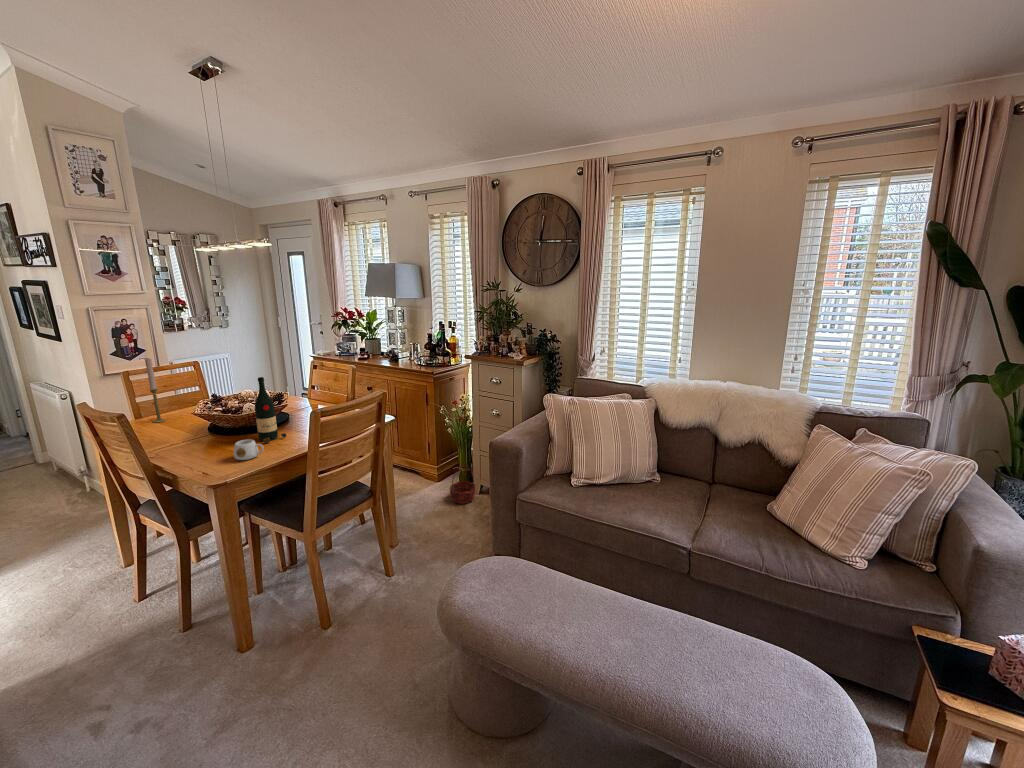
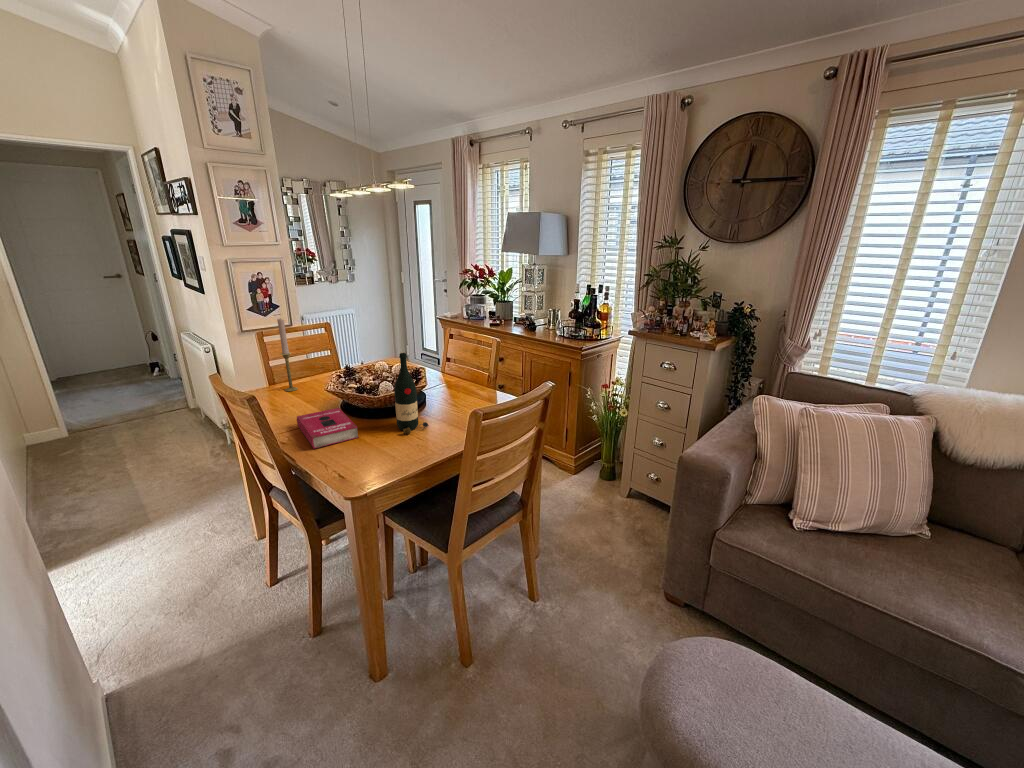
book: none [165,429,223,459] -> present [297,408,358,449]
mug: present [234,440,264,460] -> none [372,433,407,459]
basket: present [450,465,476,504] -> none [593,463,625,508]

